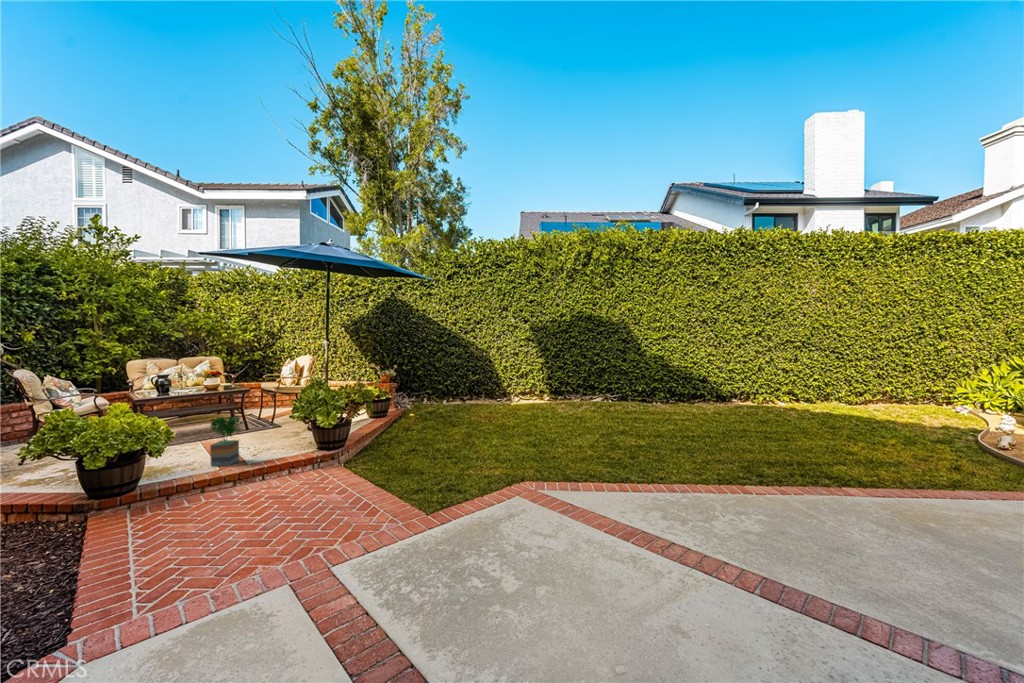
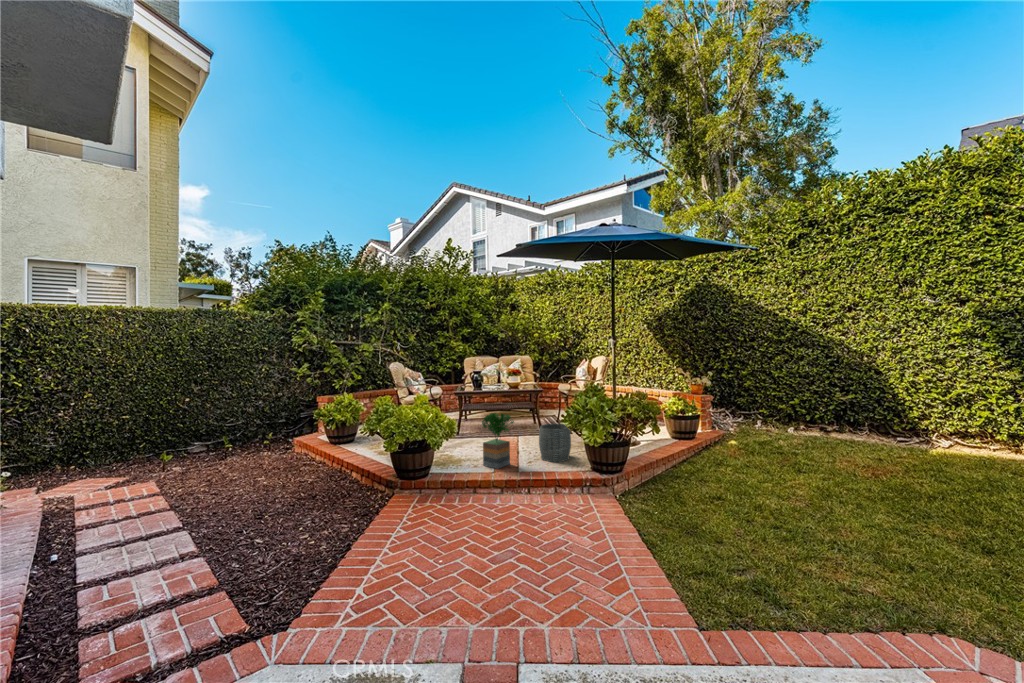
woven basket: none [265,419,295,452] -> present [539,424,571,462]

